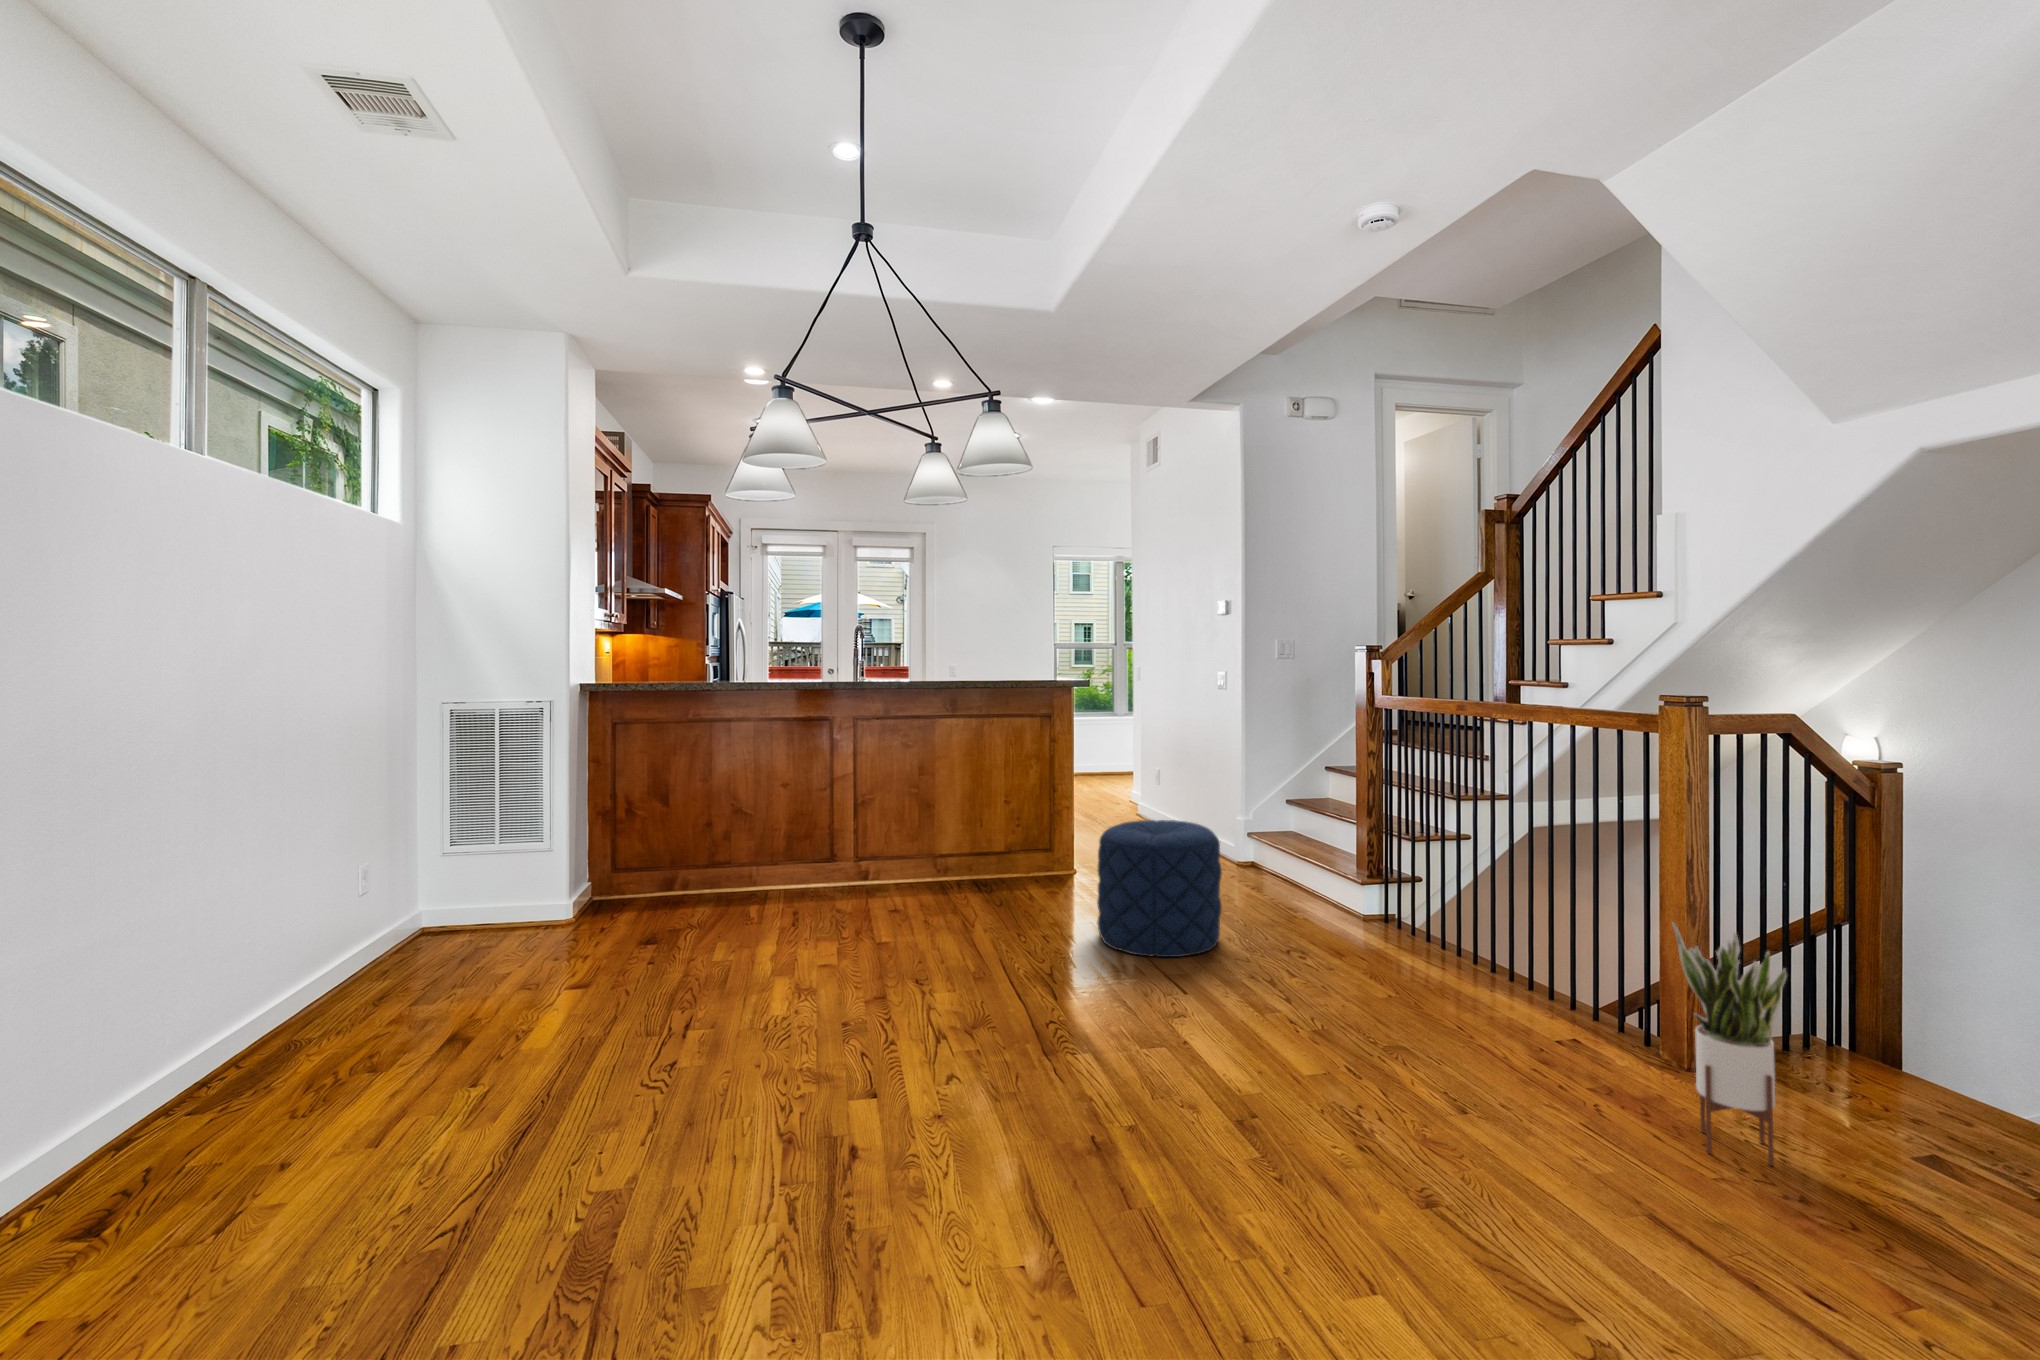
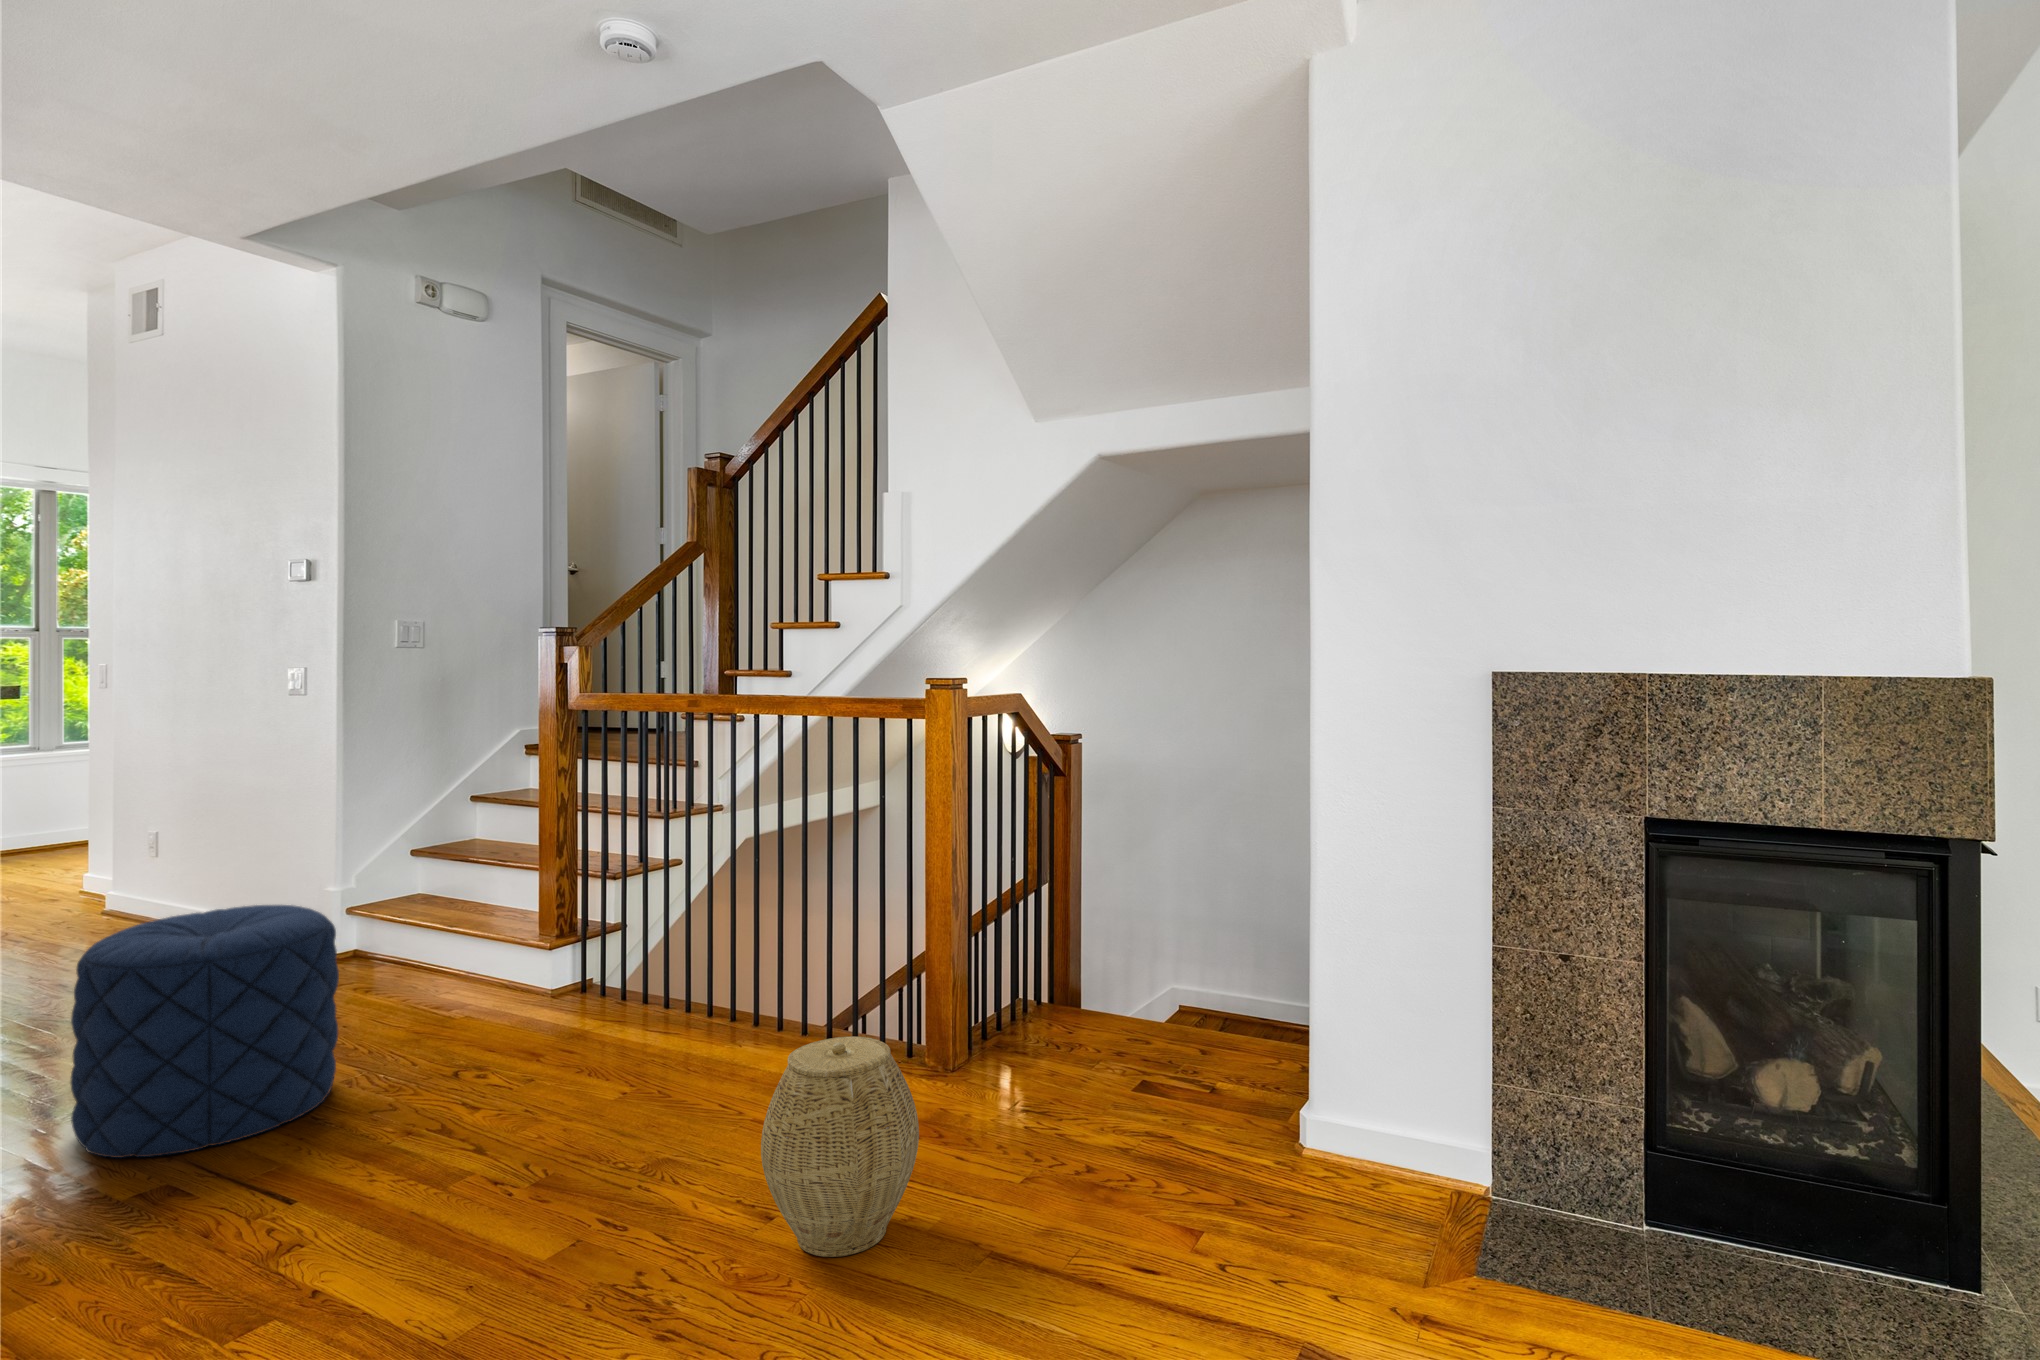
potted plant: present [1672,923,1787,1166] -> none [986,914,1089,1164]
woven basket: none [1445,986,1579,1154] -> present [761,1036,919,1257]

